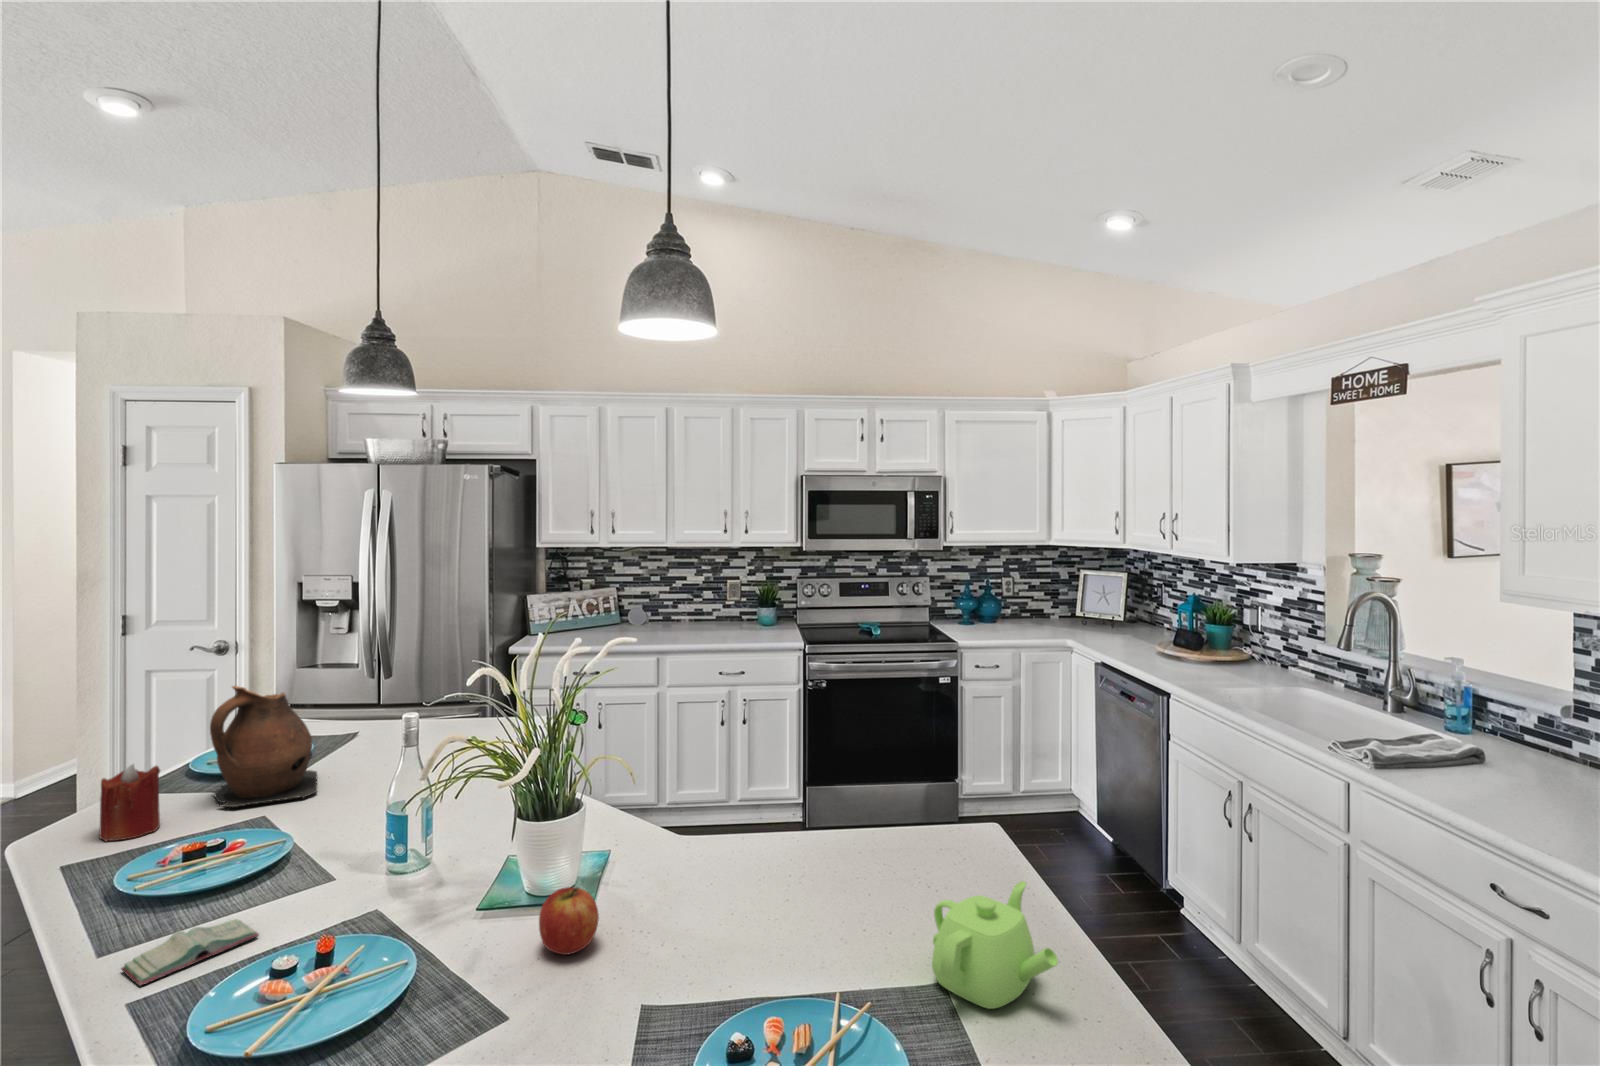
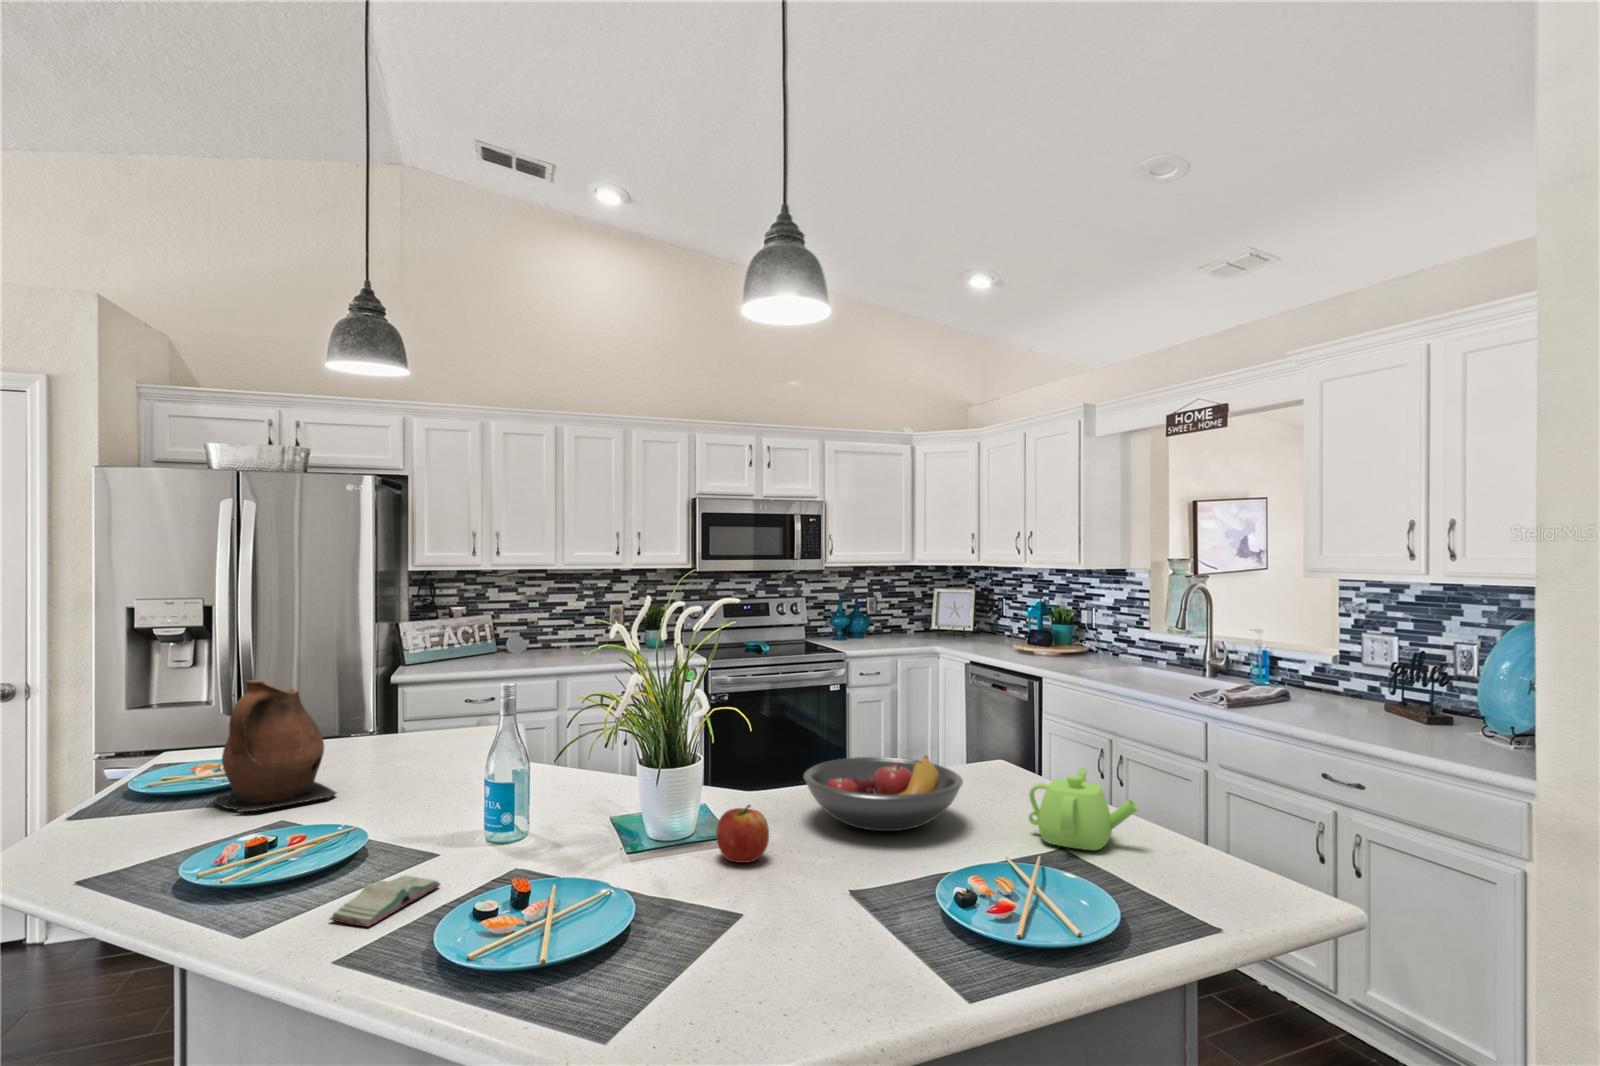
candle: present [99,764,160,841] -> none [122,761,190,848]
fruit bowl: none [682,820,871,929] -> present [804,756,963,831]

